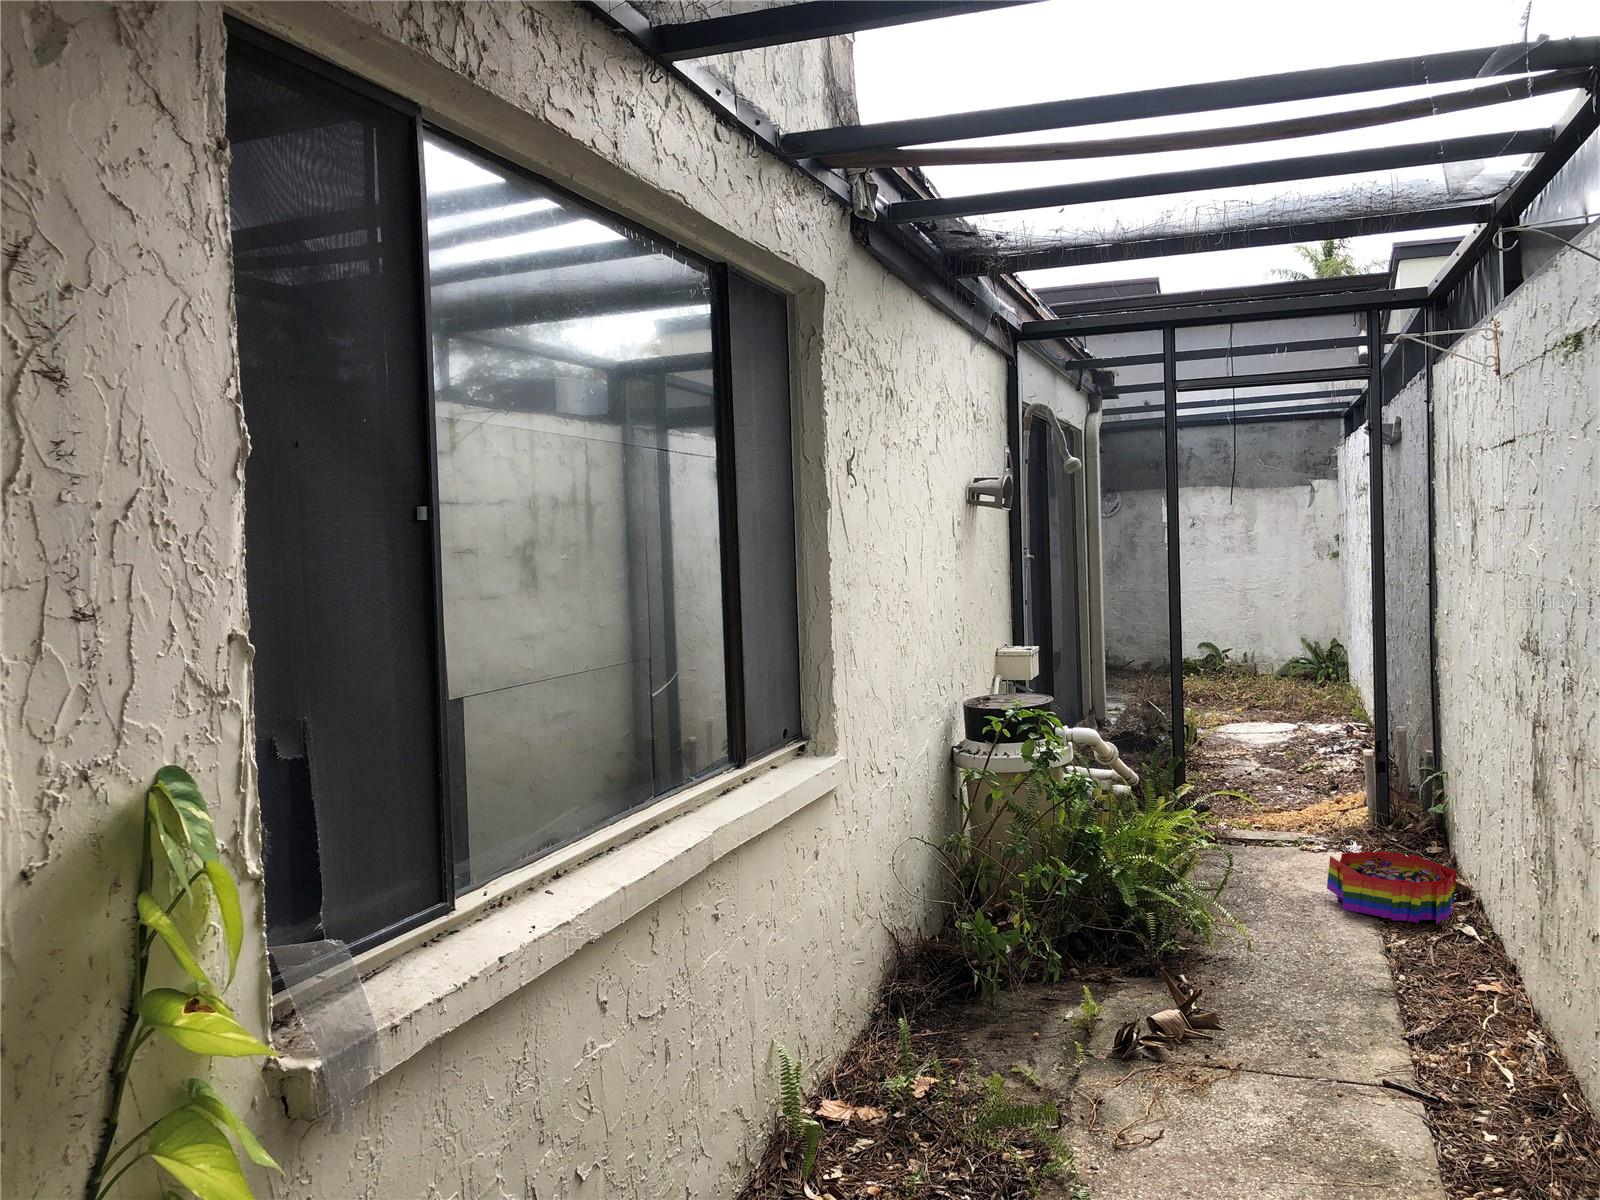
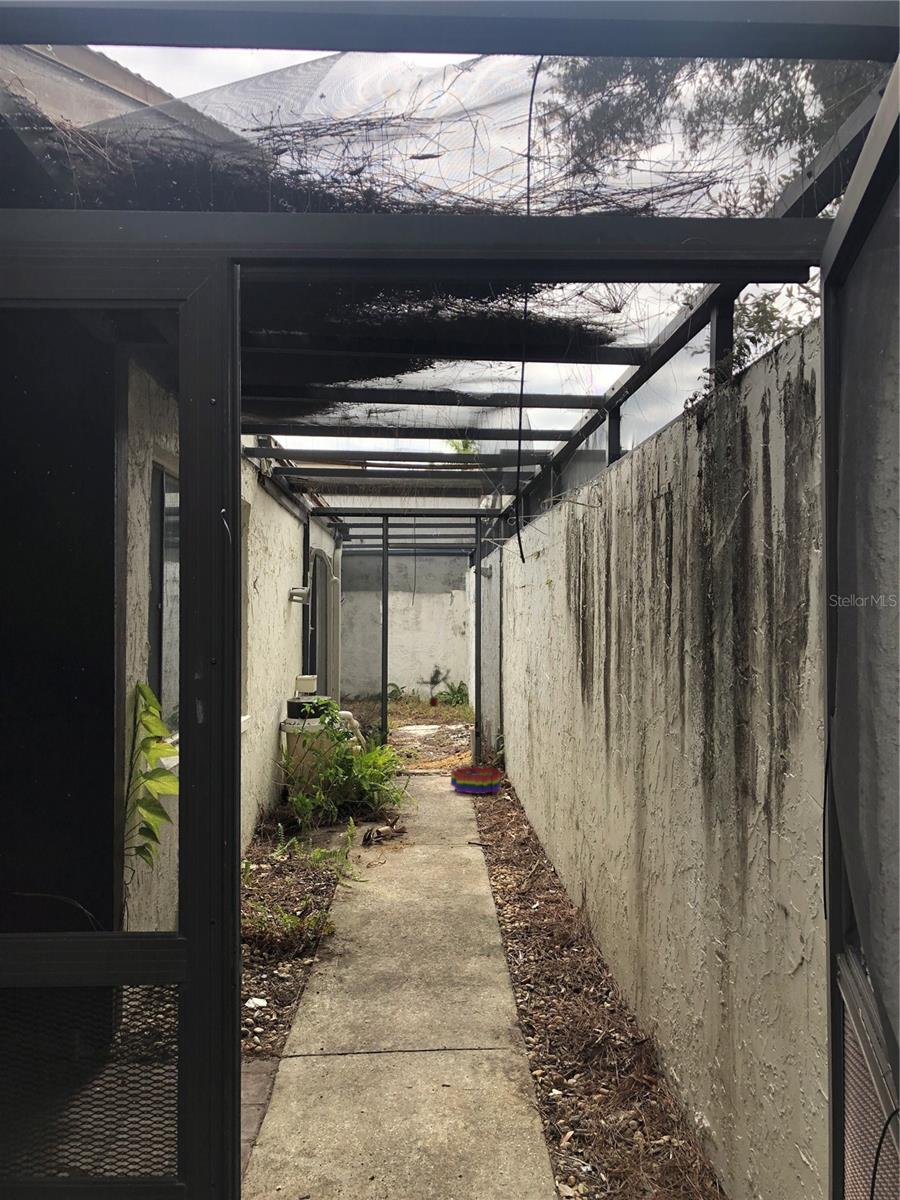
potted tree: none [1245,607,1313,682] -> present [417,665,450,706]

